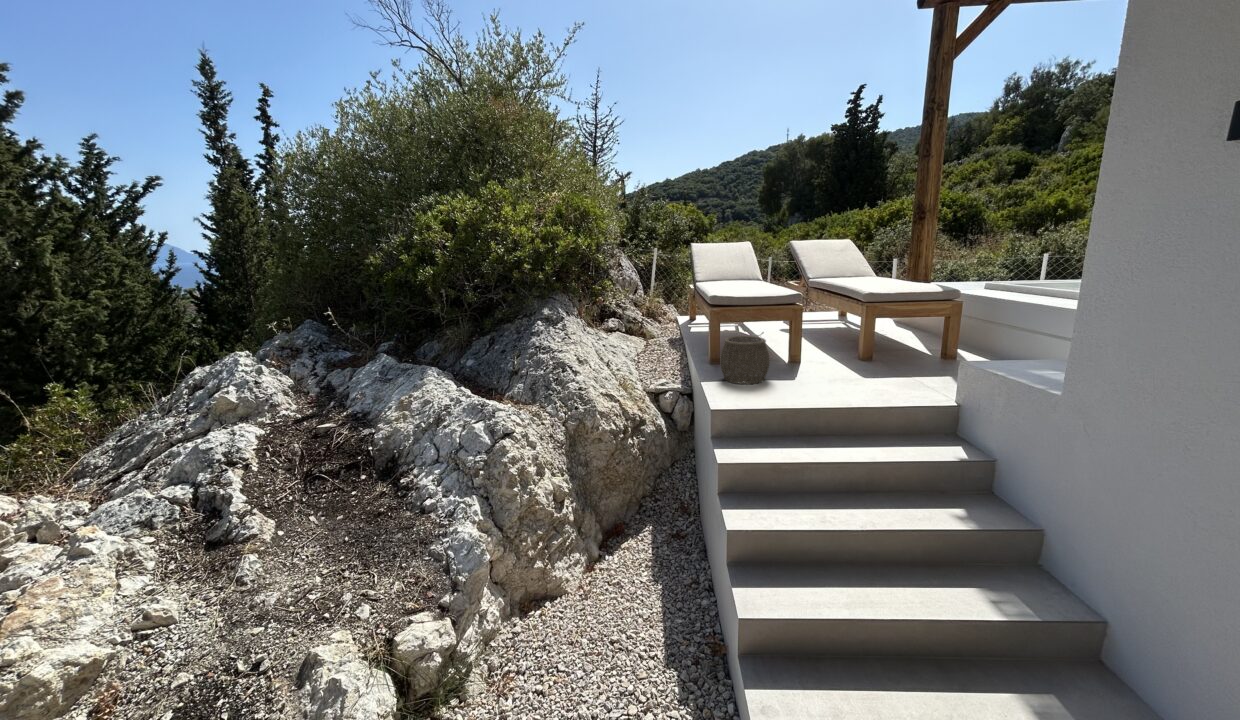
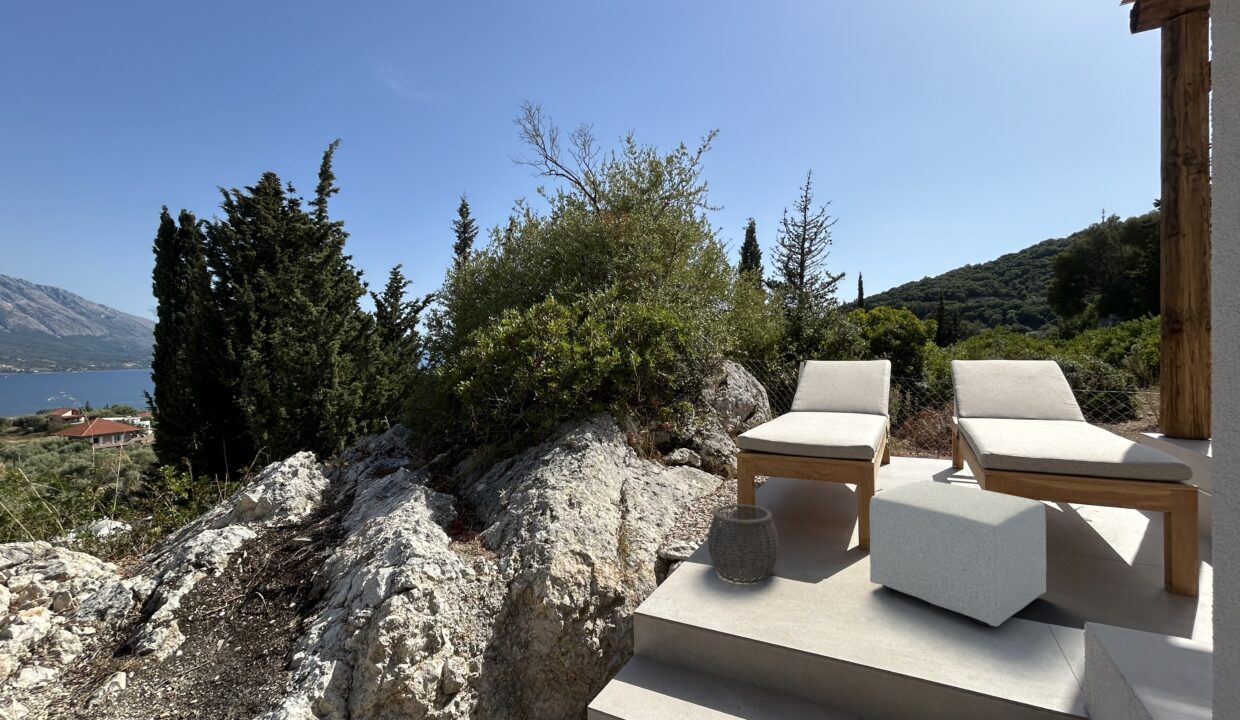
ottoman: none [823,308,909,380] -> present [869,480,1046,626]

